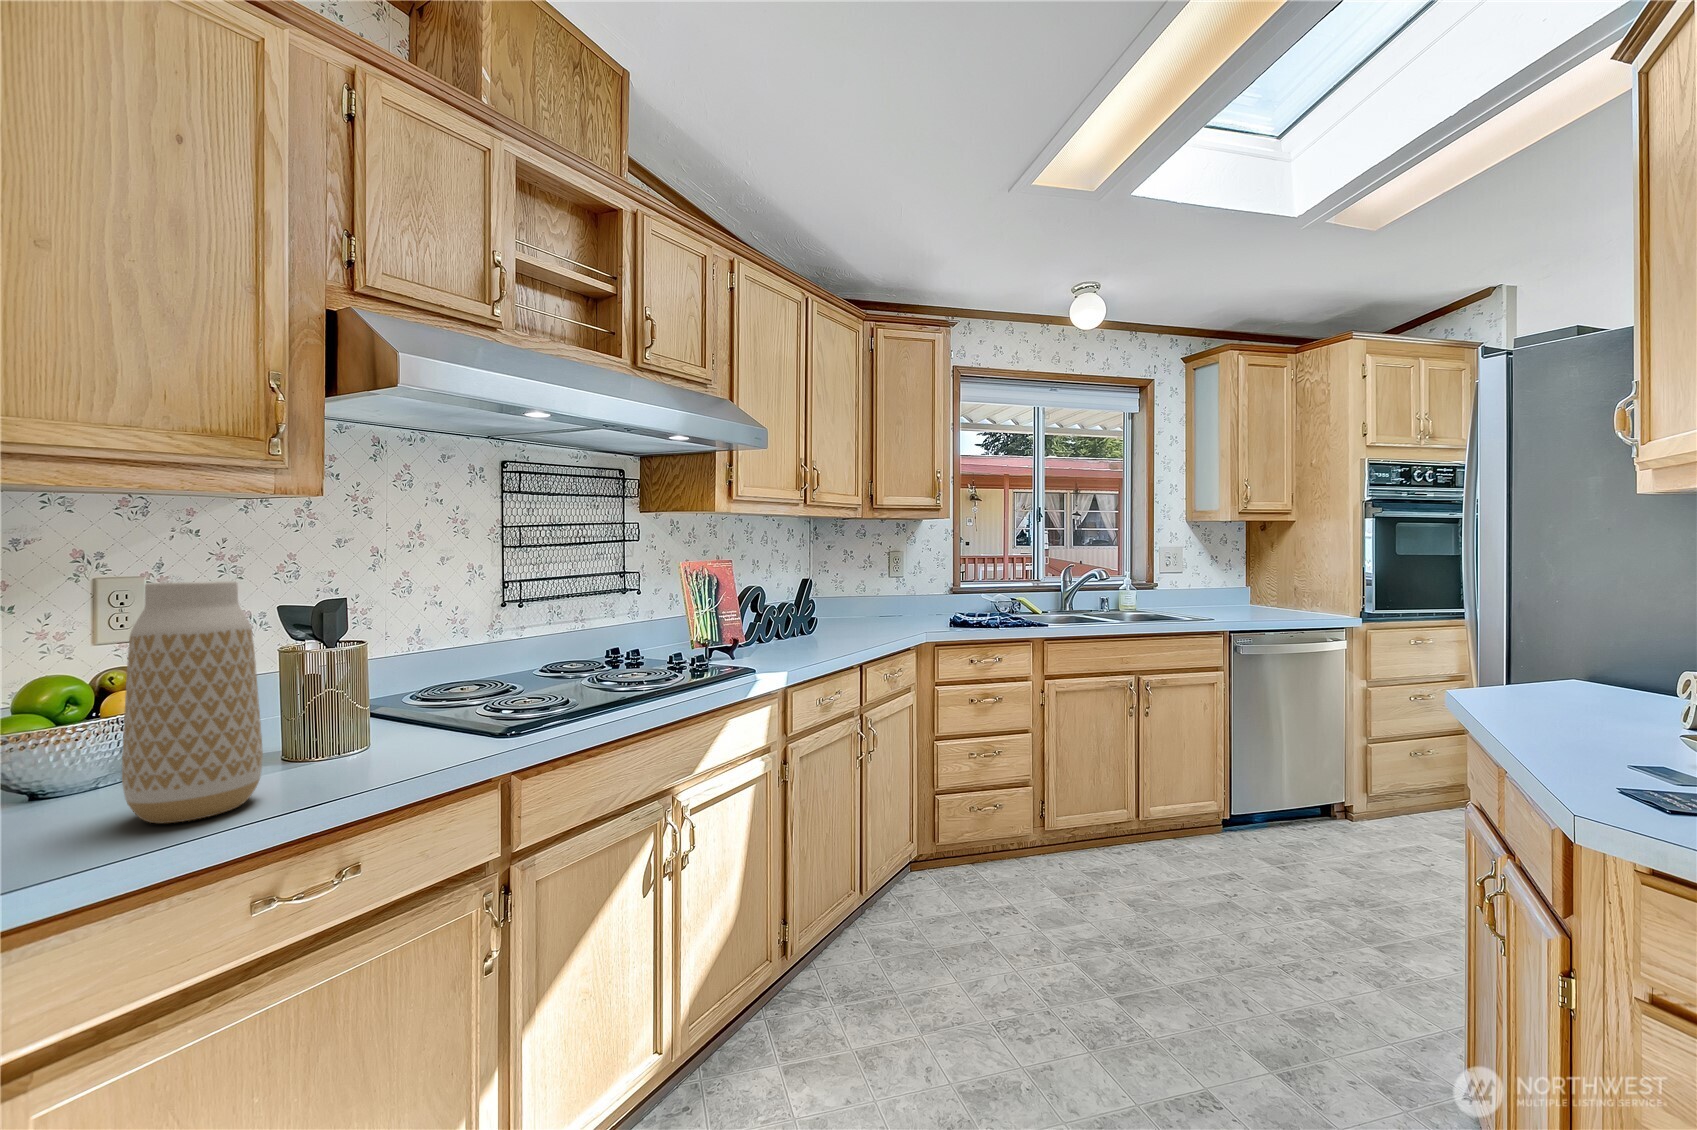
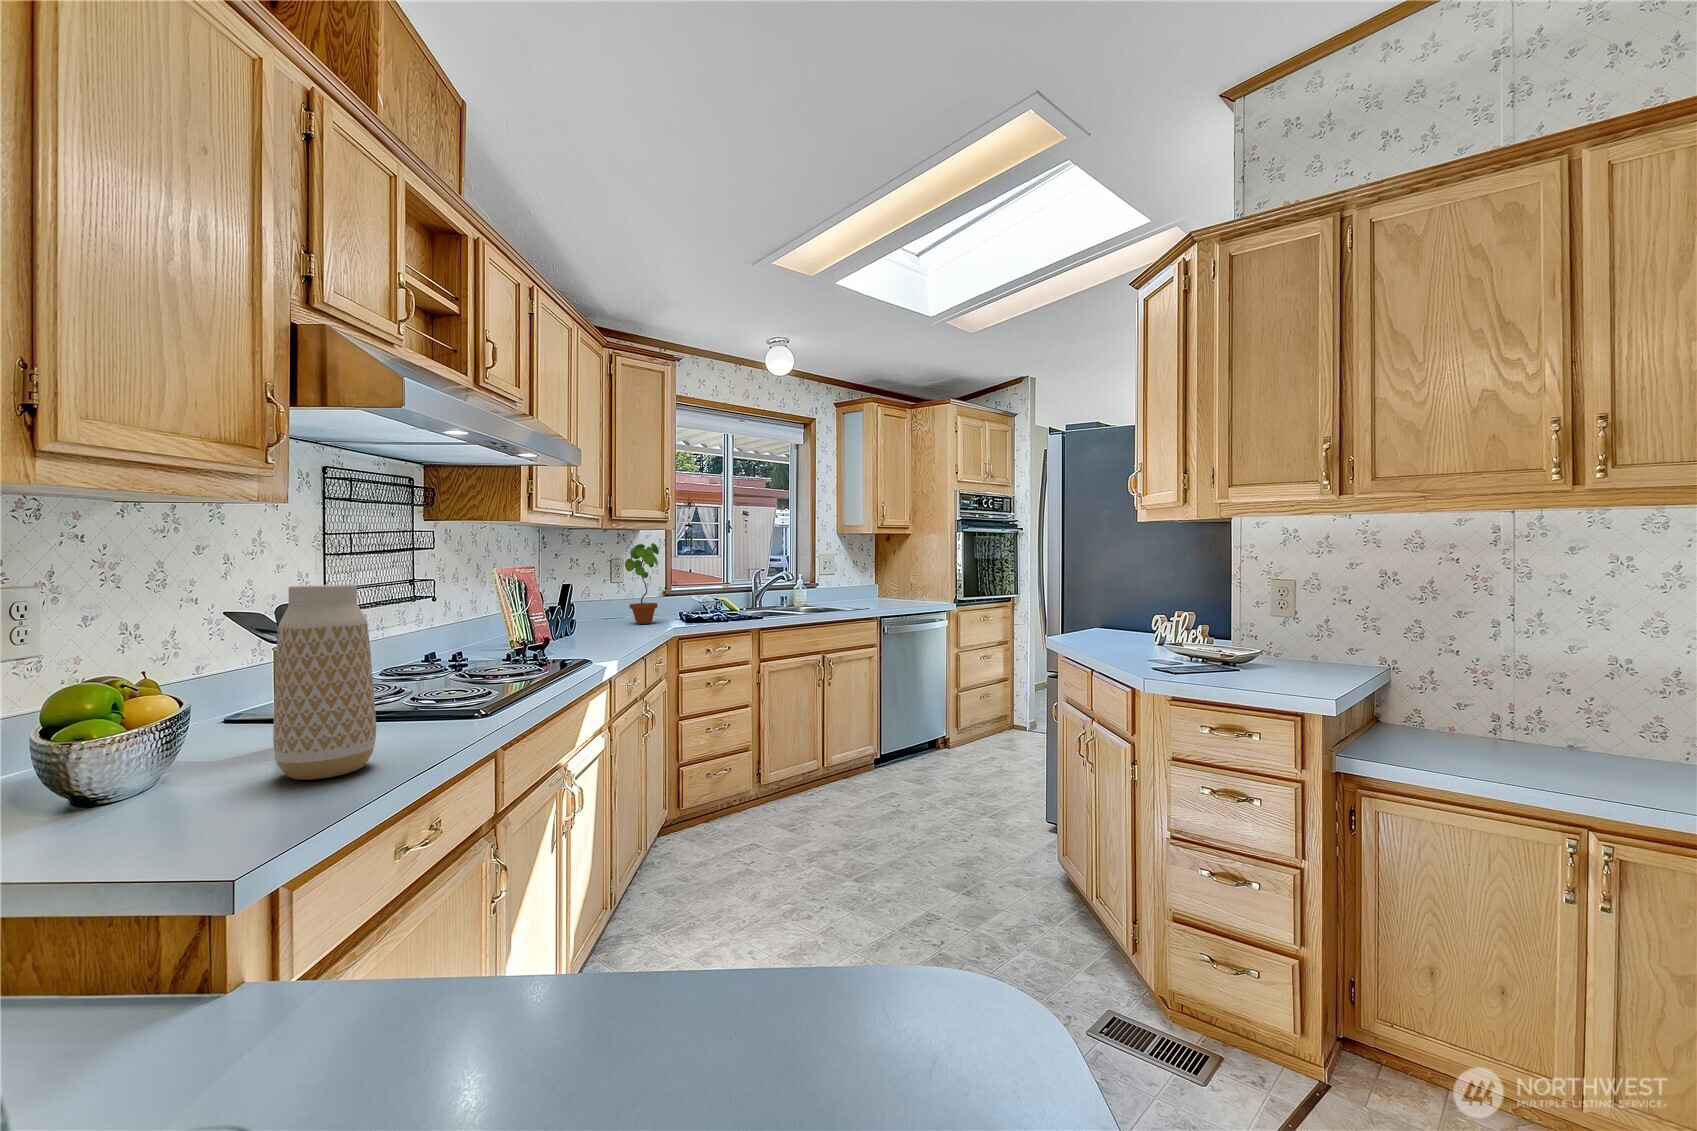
potted plant: none [884,532,924,624] -> present [625,543,659,624]

